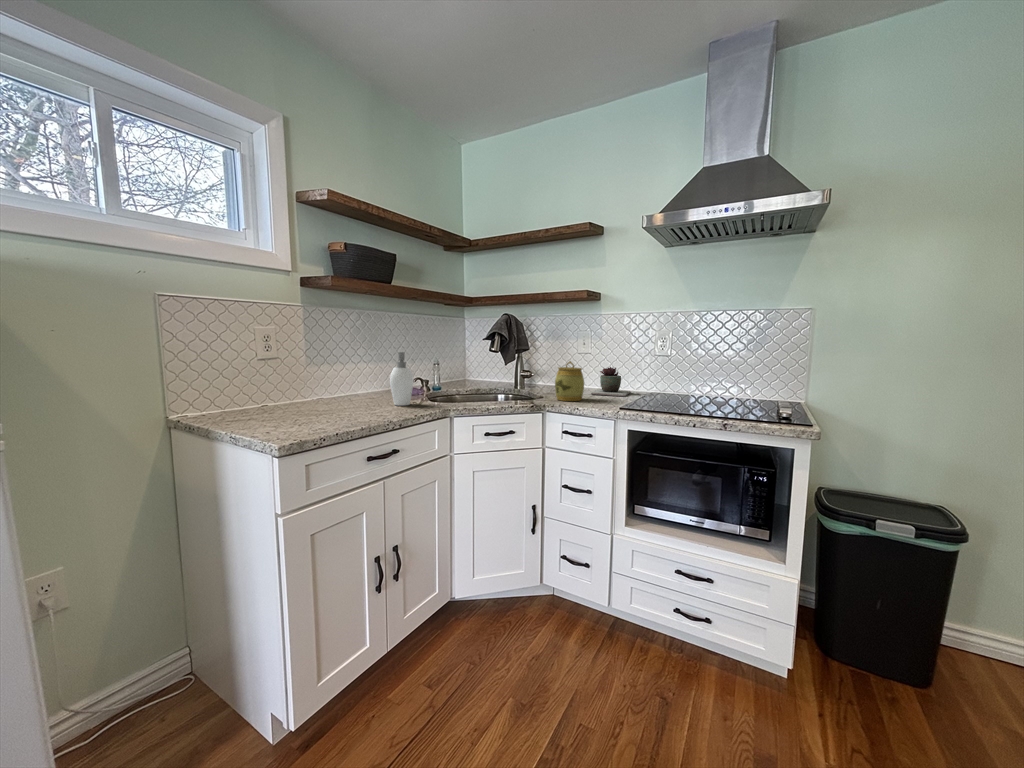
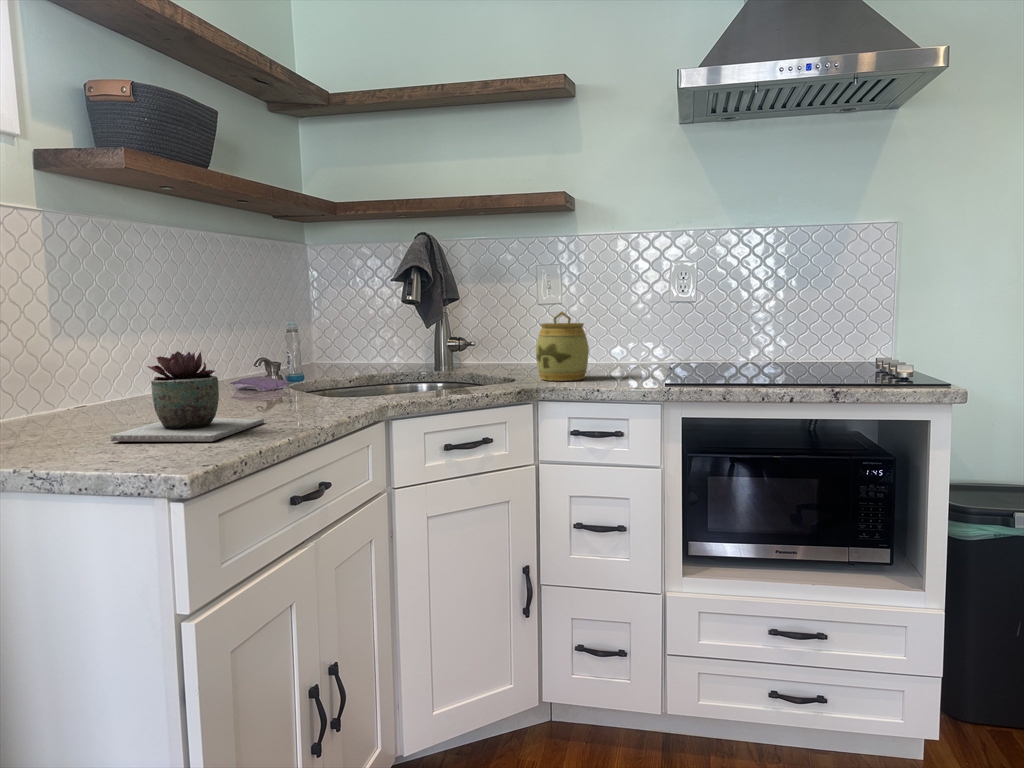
soap dispenser: present [390,352,414,406] -> none [254,303,301,407]
succulent plant: present [591,367,631,396] -> present [110,351,264,441]

